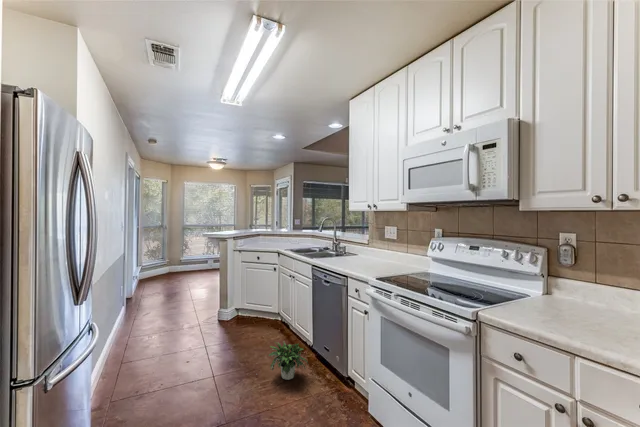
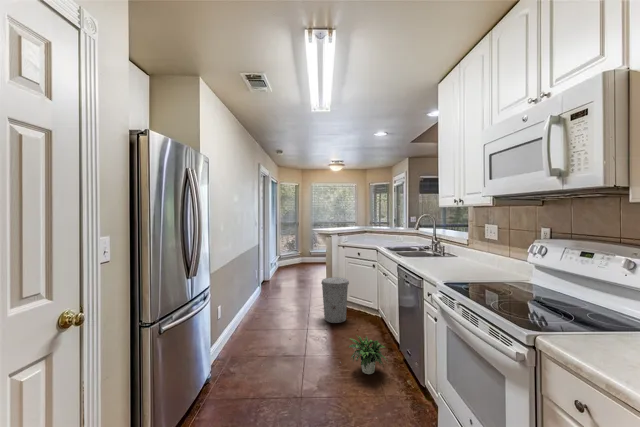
trash can: none [218,285,250,335] -> present [321,277,349,323]

